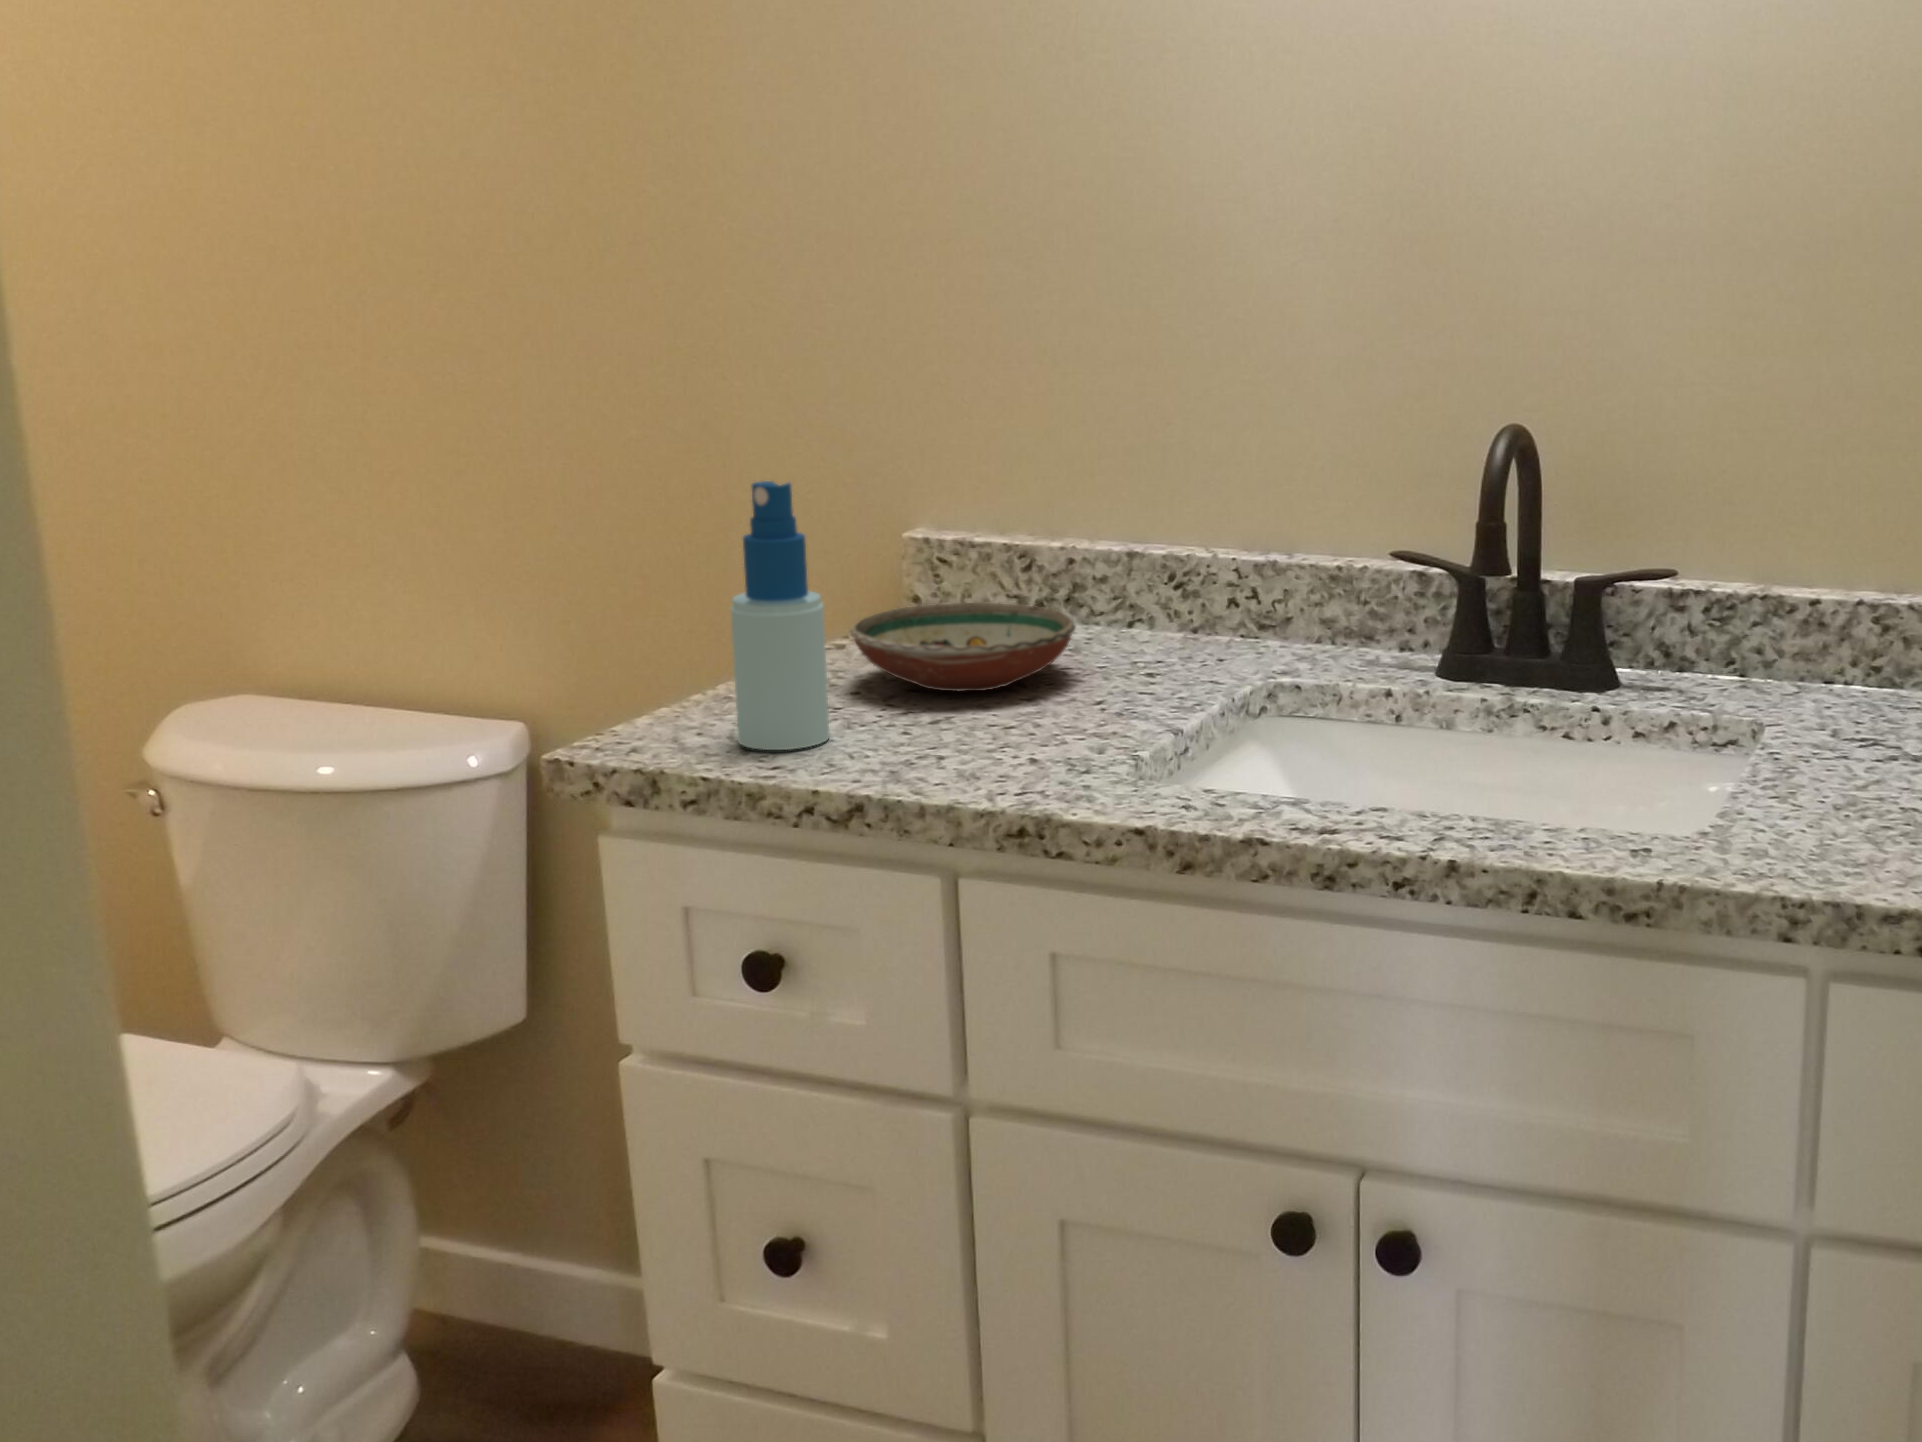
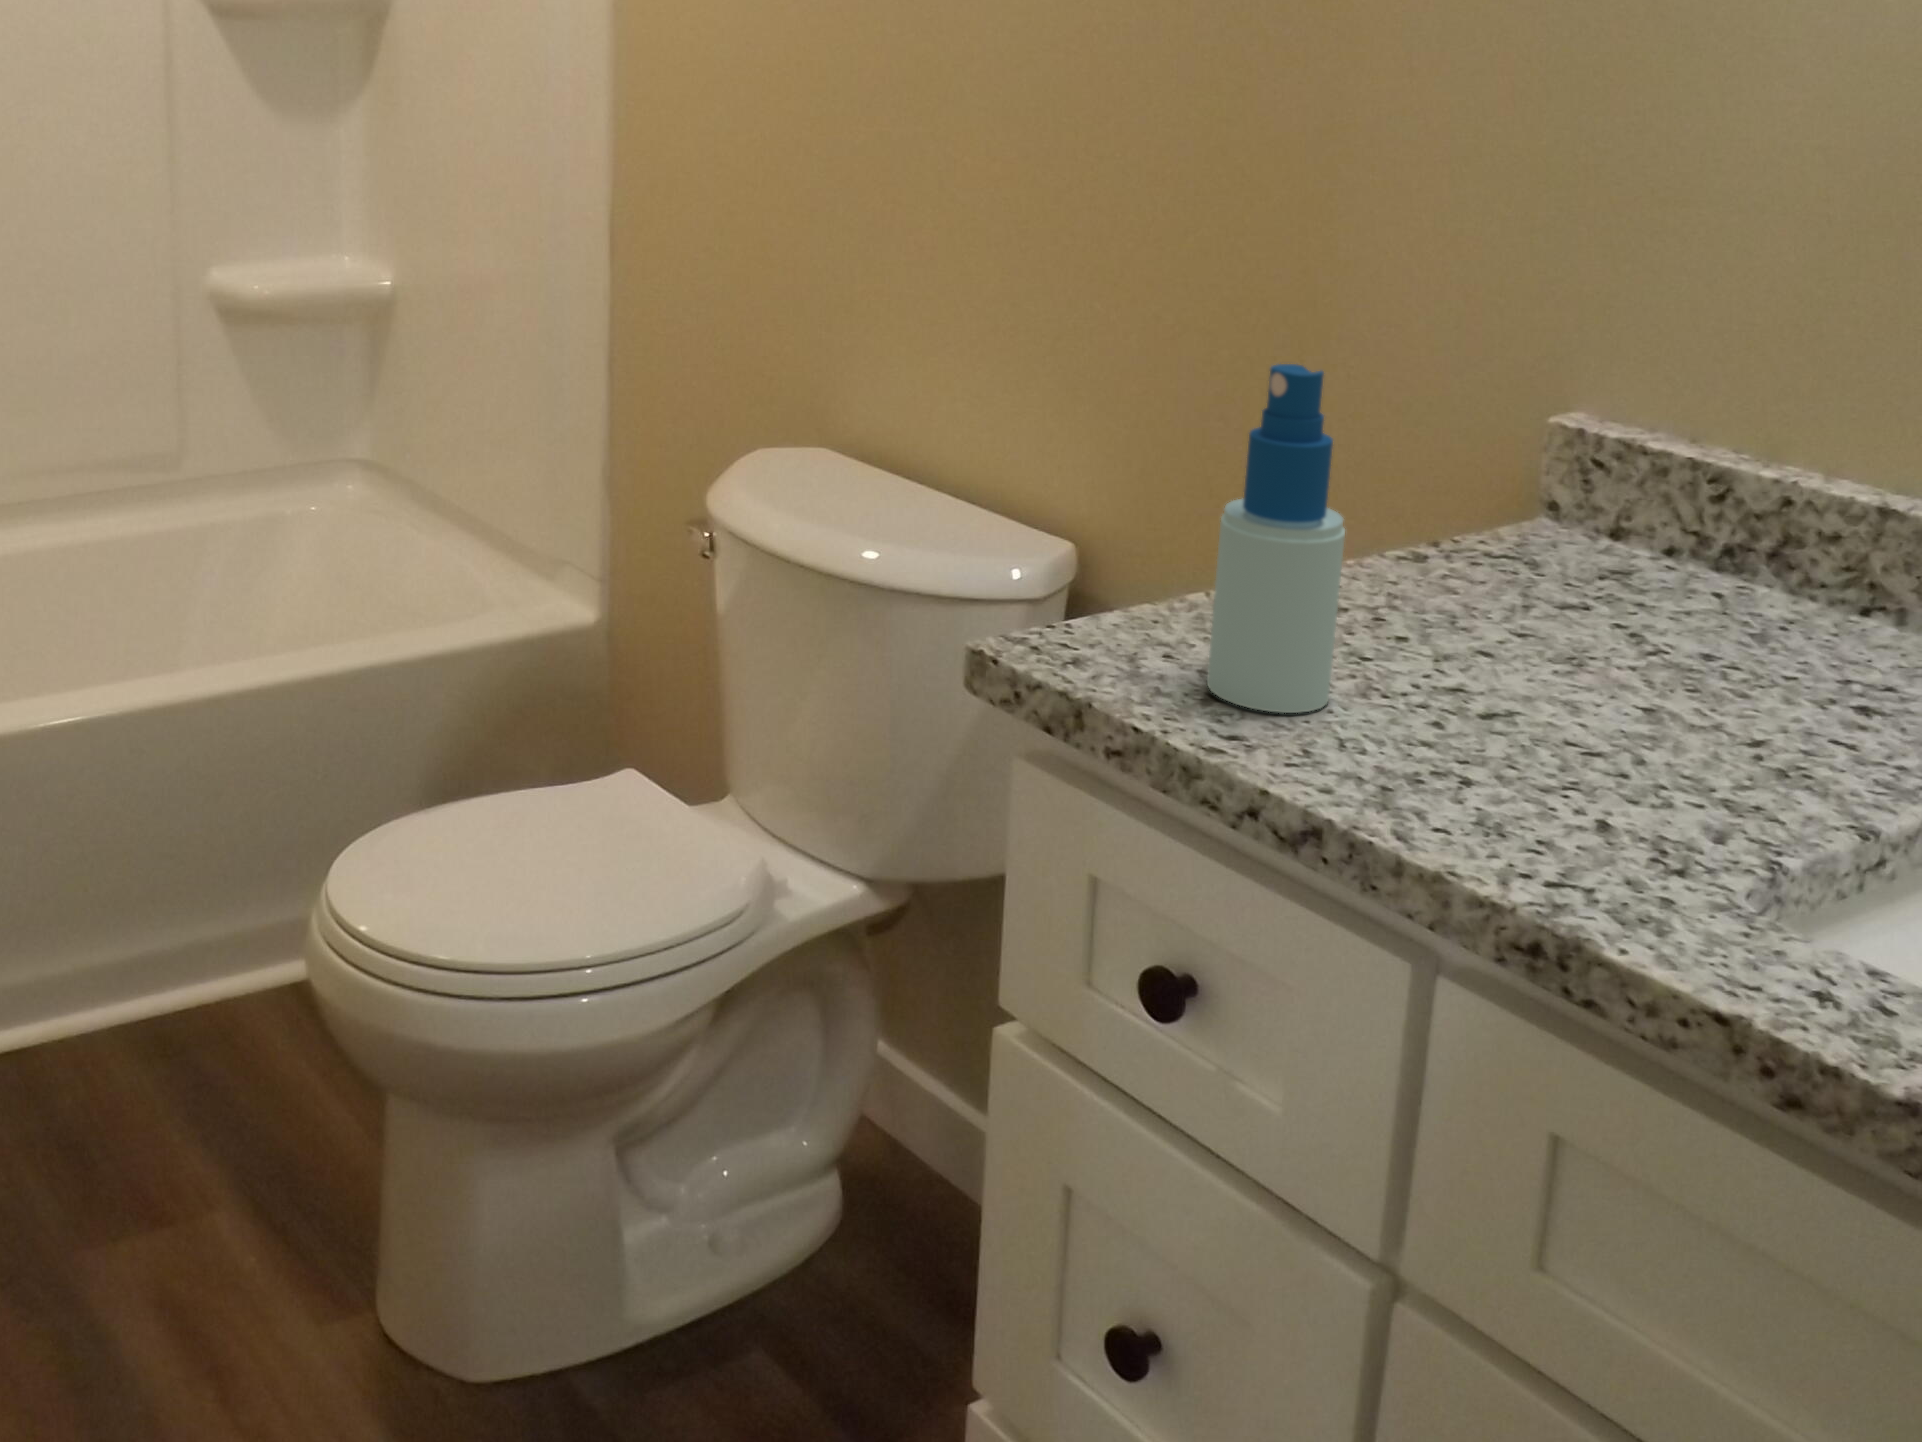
decorative bowl: present [850,602,1075,691] -> none [1407,532,1753,677]

